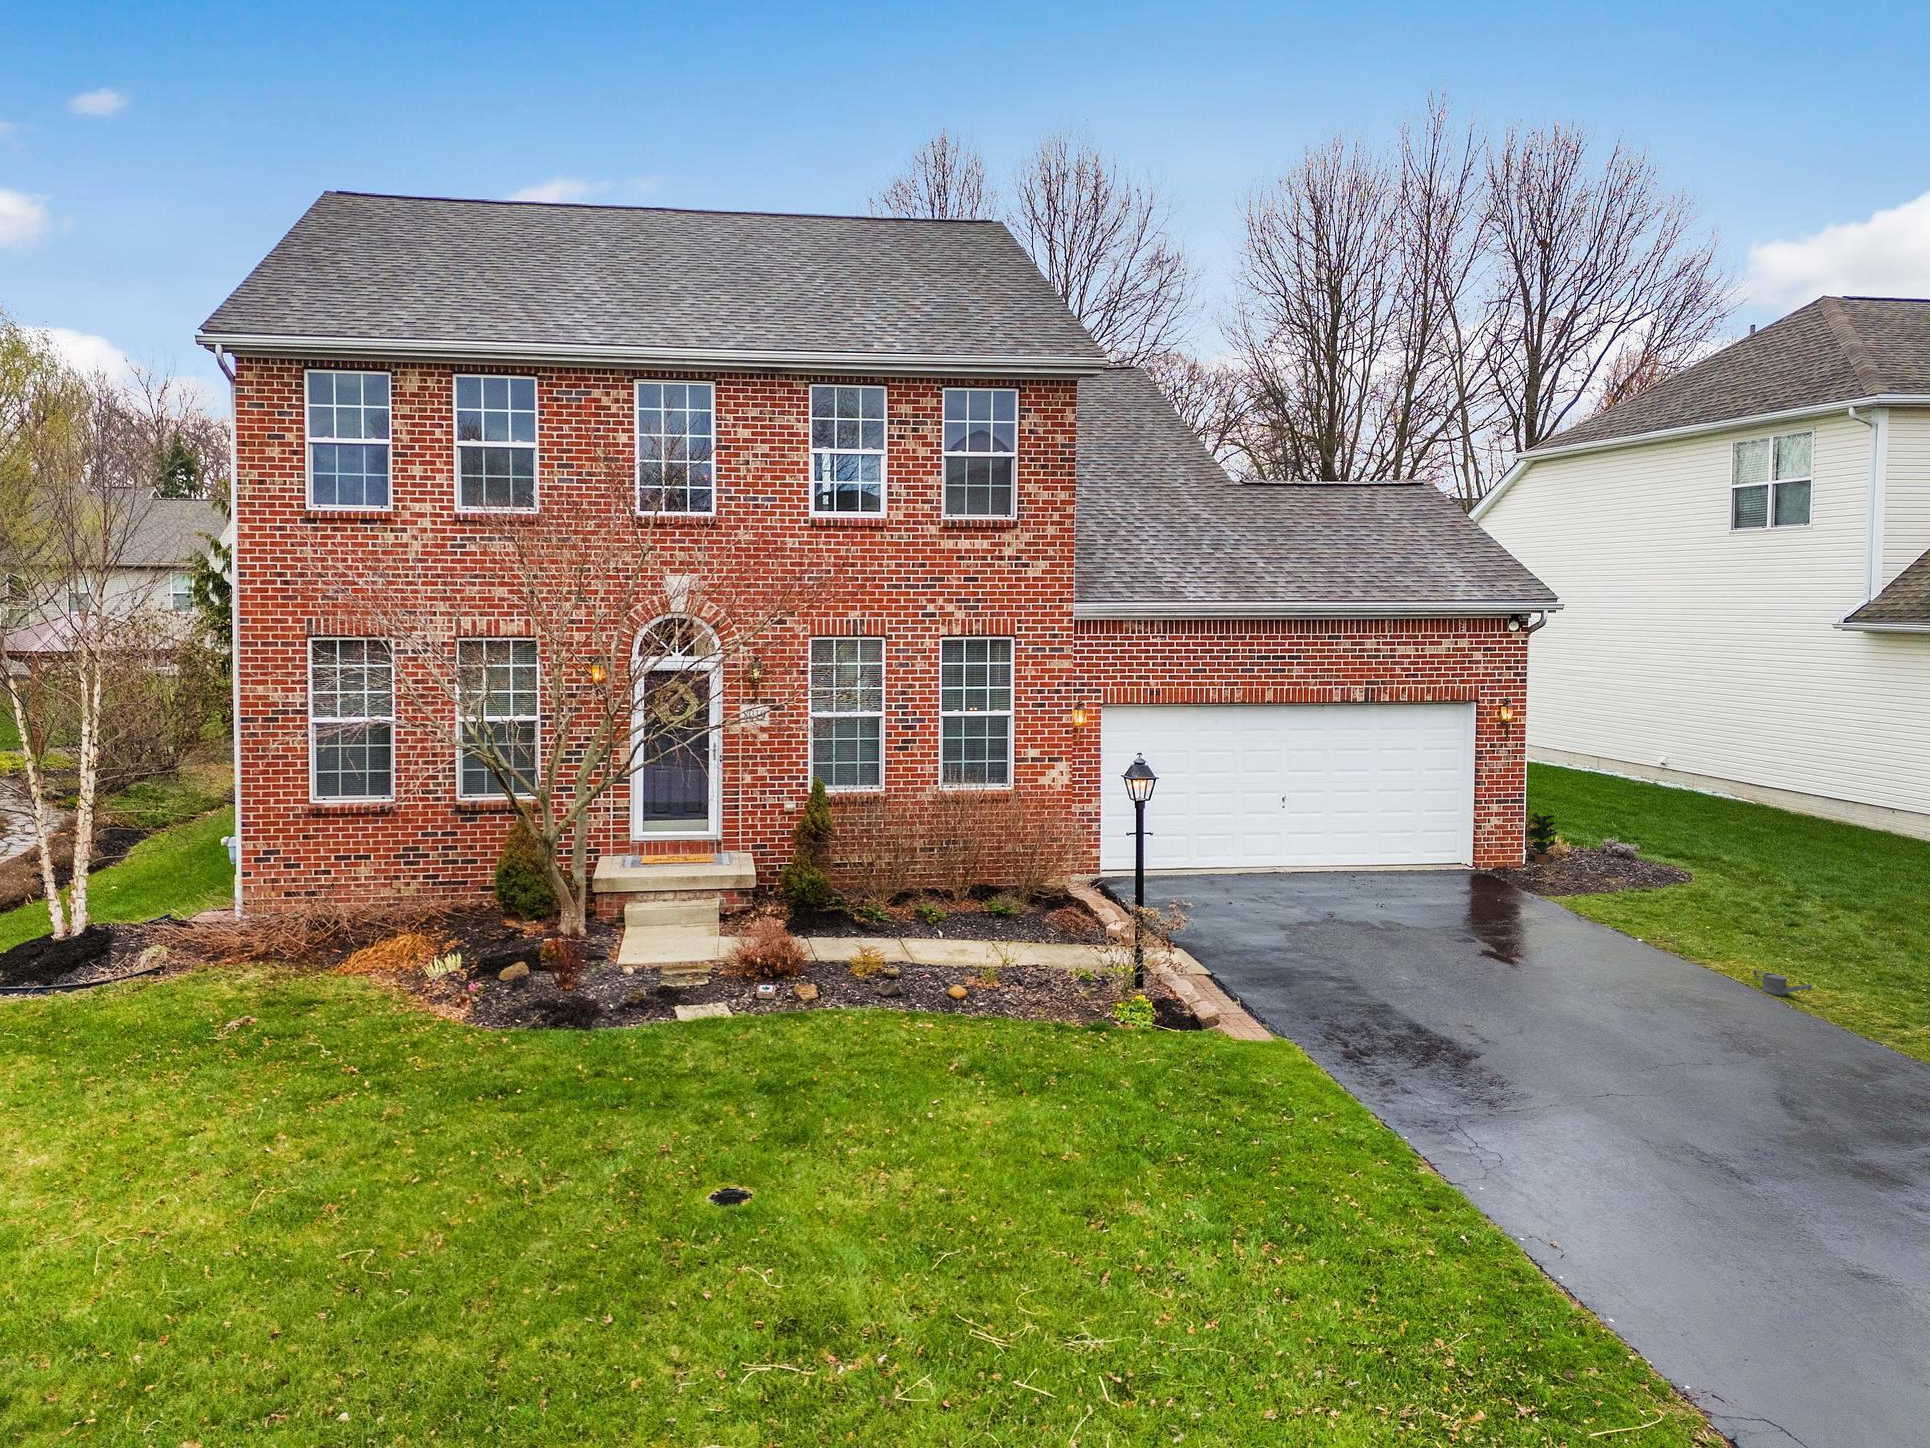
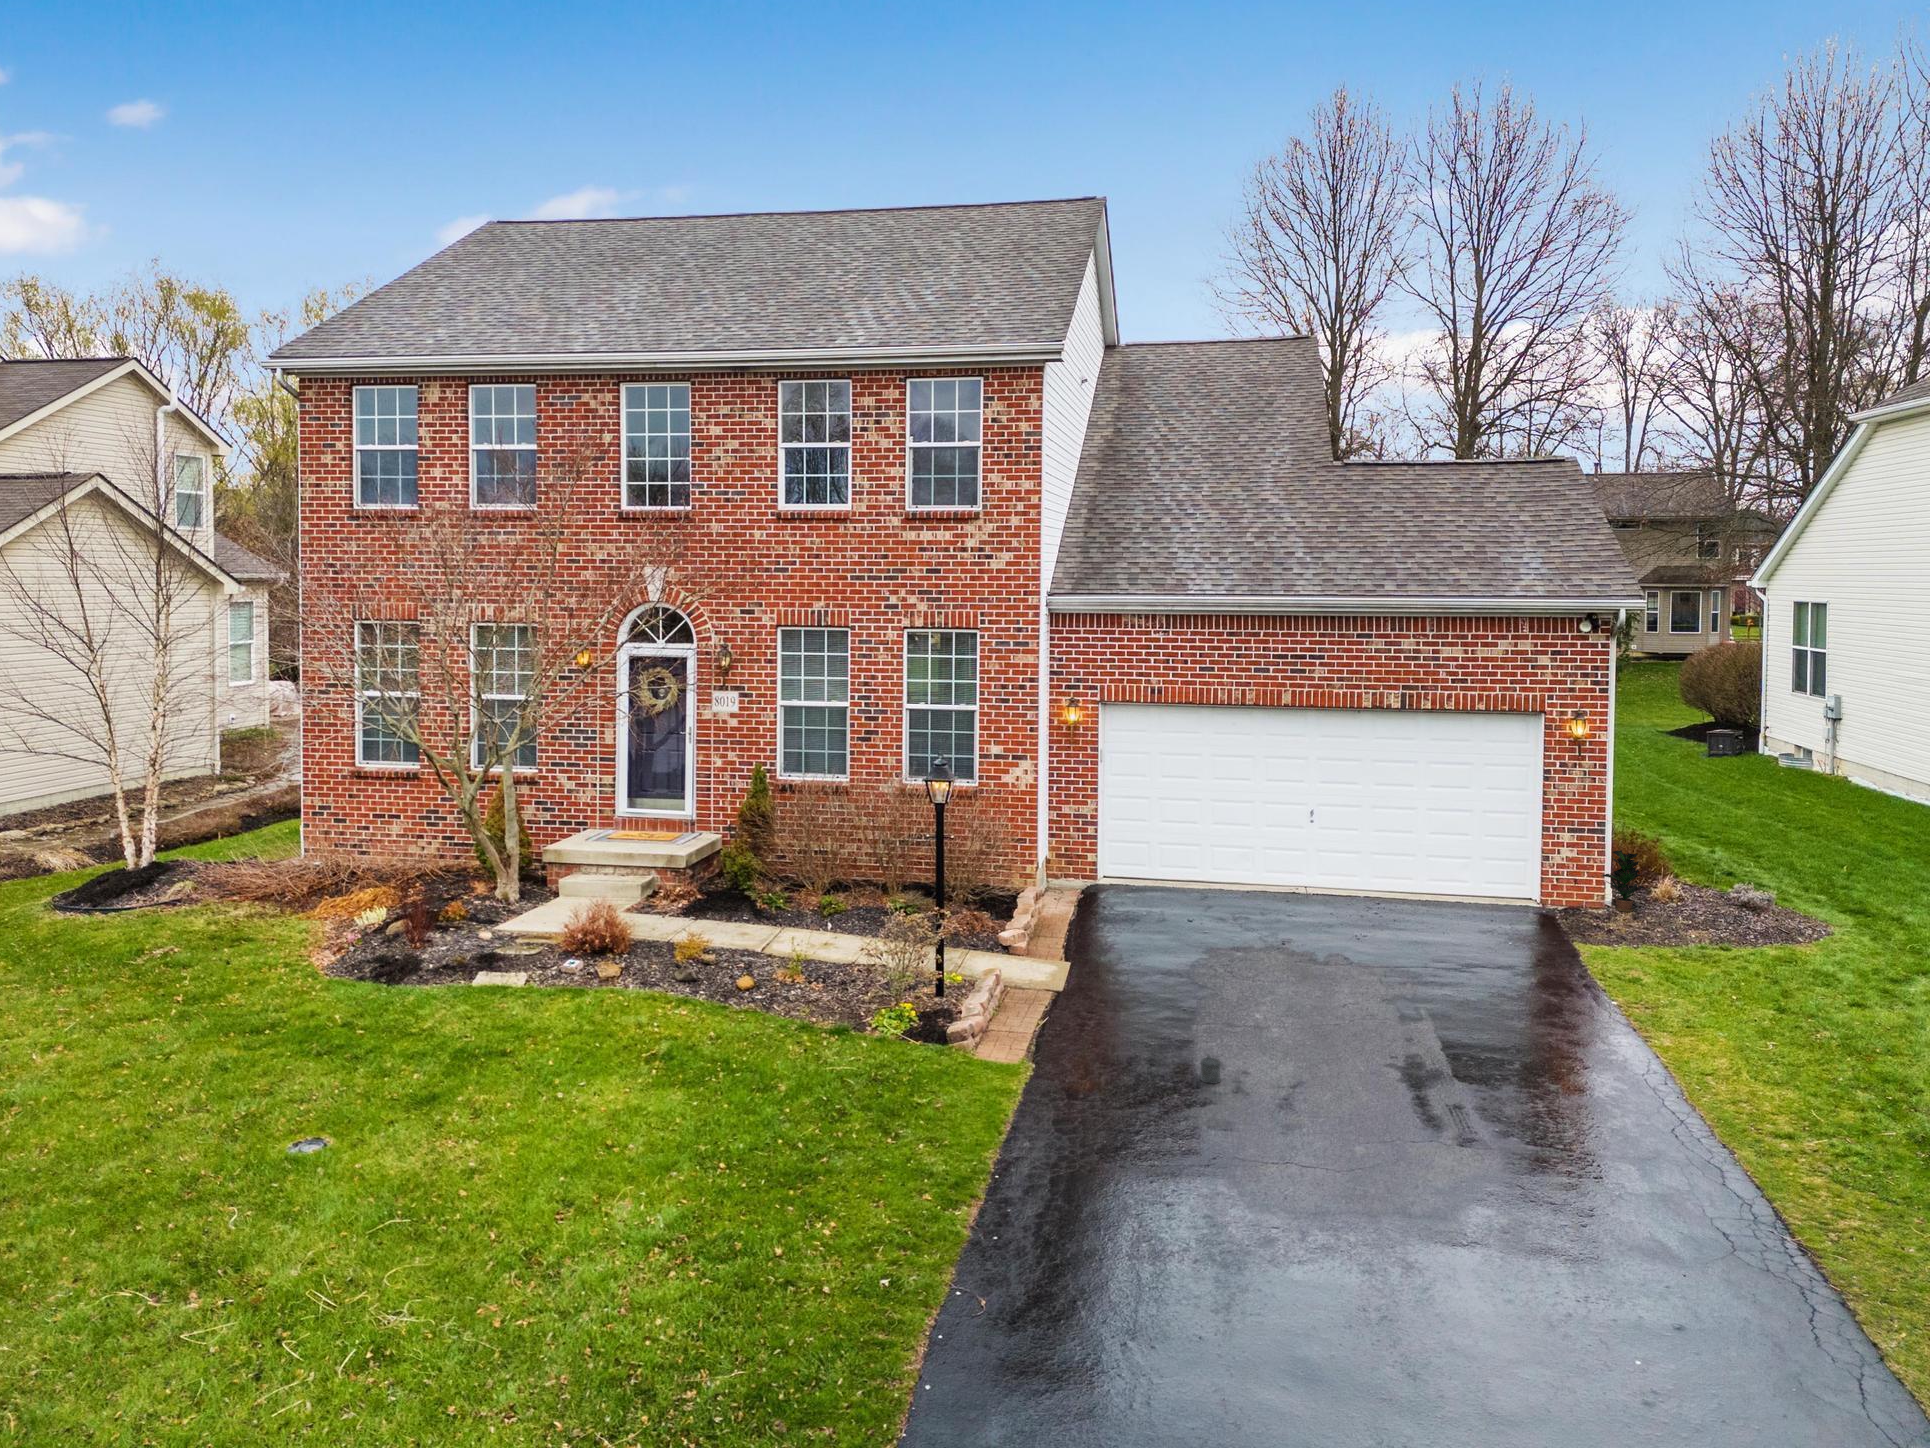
watering can: present [1753,970,1812,996] -> present [1200,1054,1221,1084]

